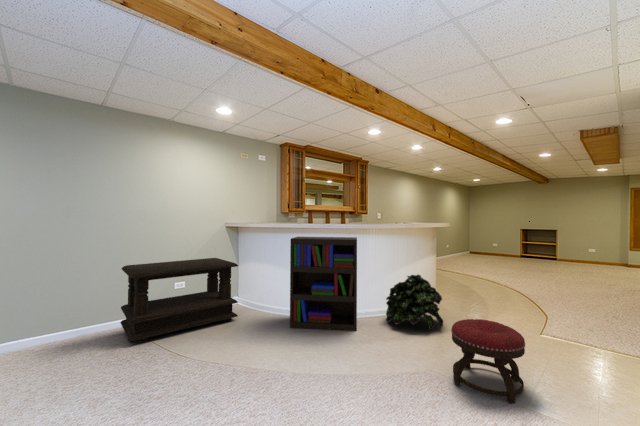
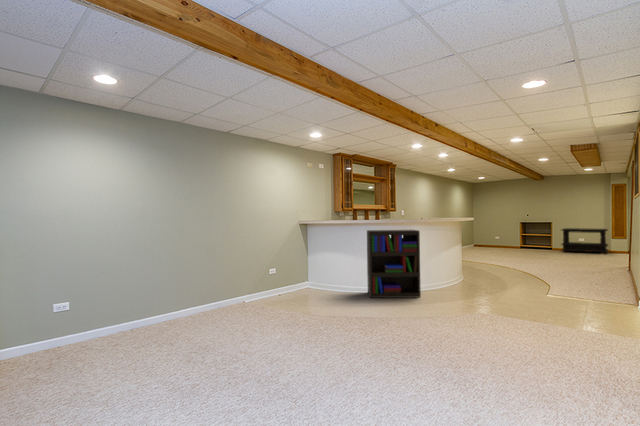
coffee table: present [121,258,238,344] -> present [562,228,608,254]
potted plant: present [386,275,443,331] -> none [435,256,481,295]
ottoman: present [451,319,525,404] -> none [496,277,541,319]

